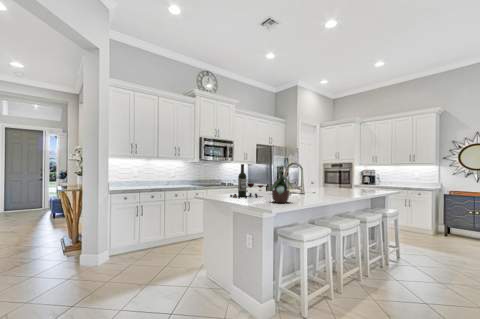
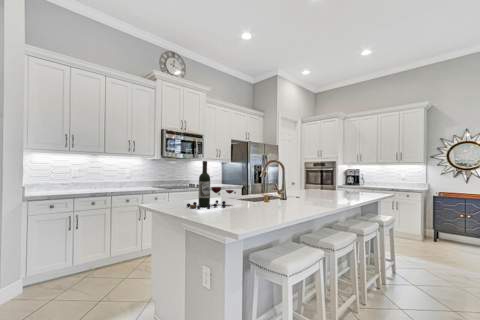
potted plant: present [271,166,292,203] -> none [239,159,276,218]

